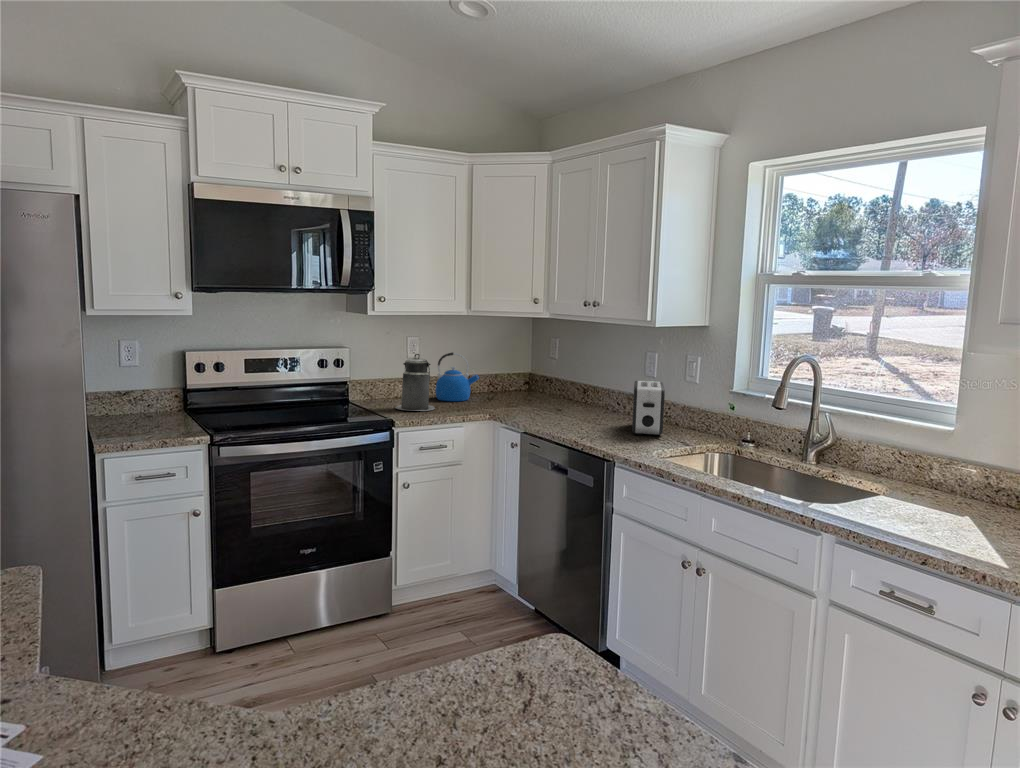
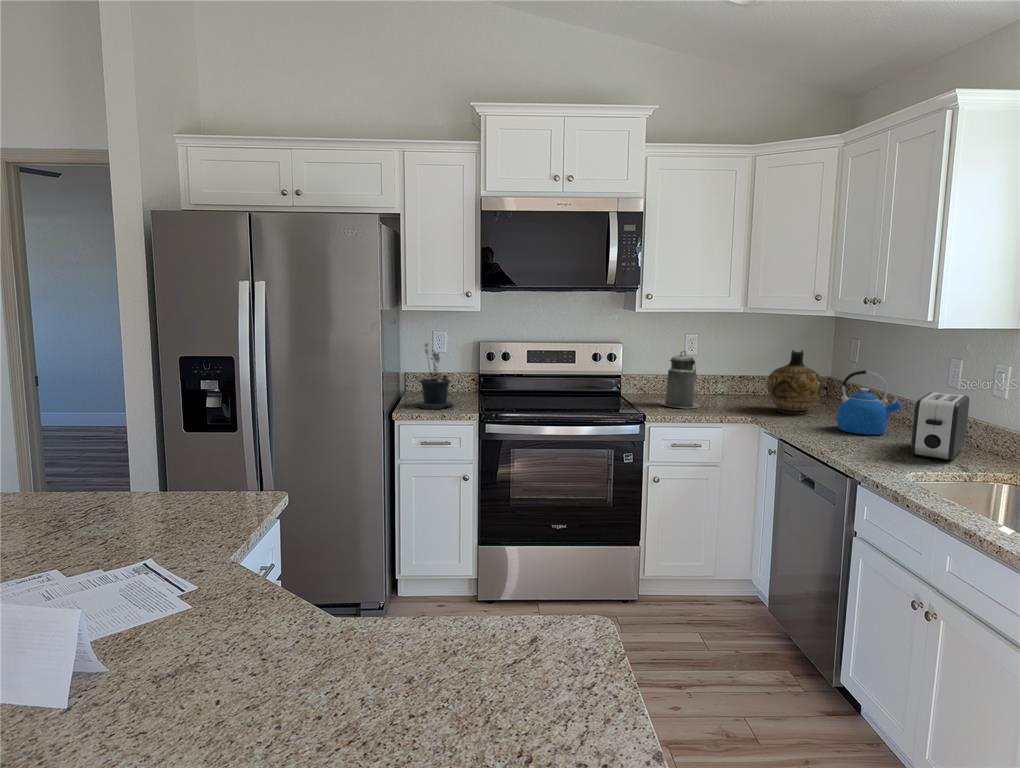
ceramic jug: none [494,349,541,408] -> present [767,350,823,414]
kettle: present [436,353,479,401] -> present [837,370,903,435]
potted plant: none [115,356,168,437] -> present [417,343,453,409]

